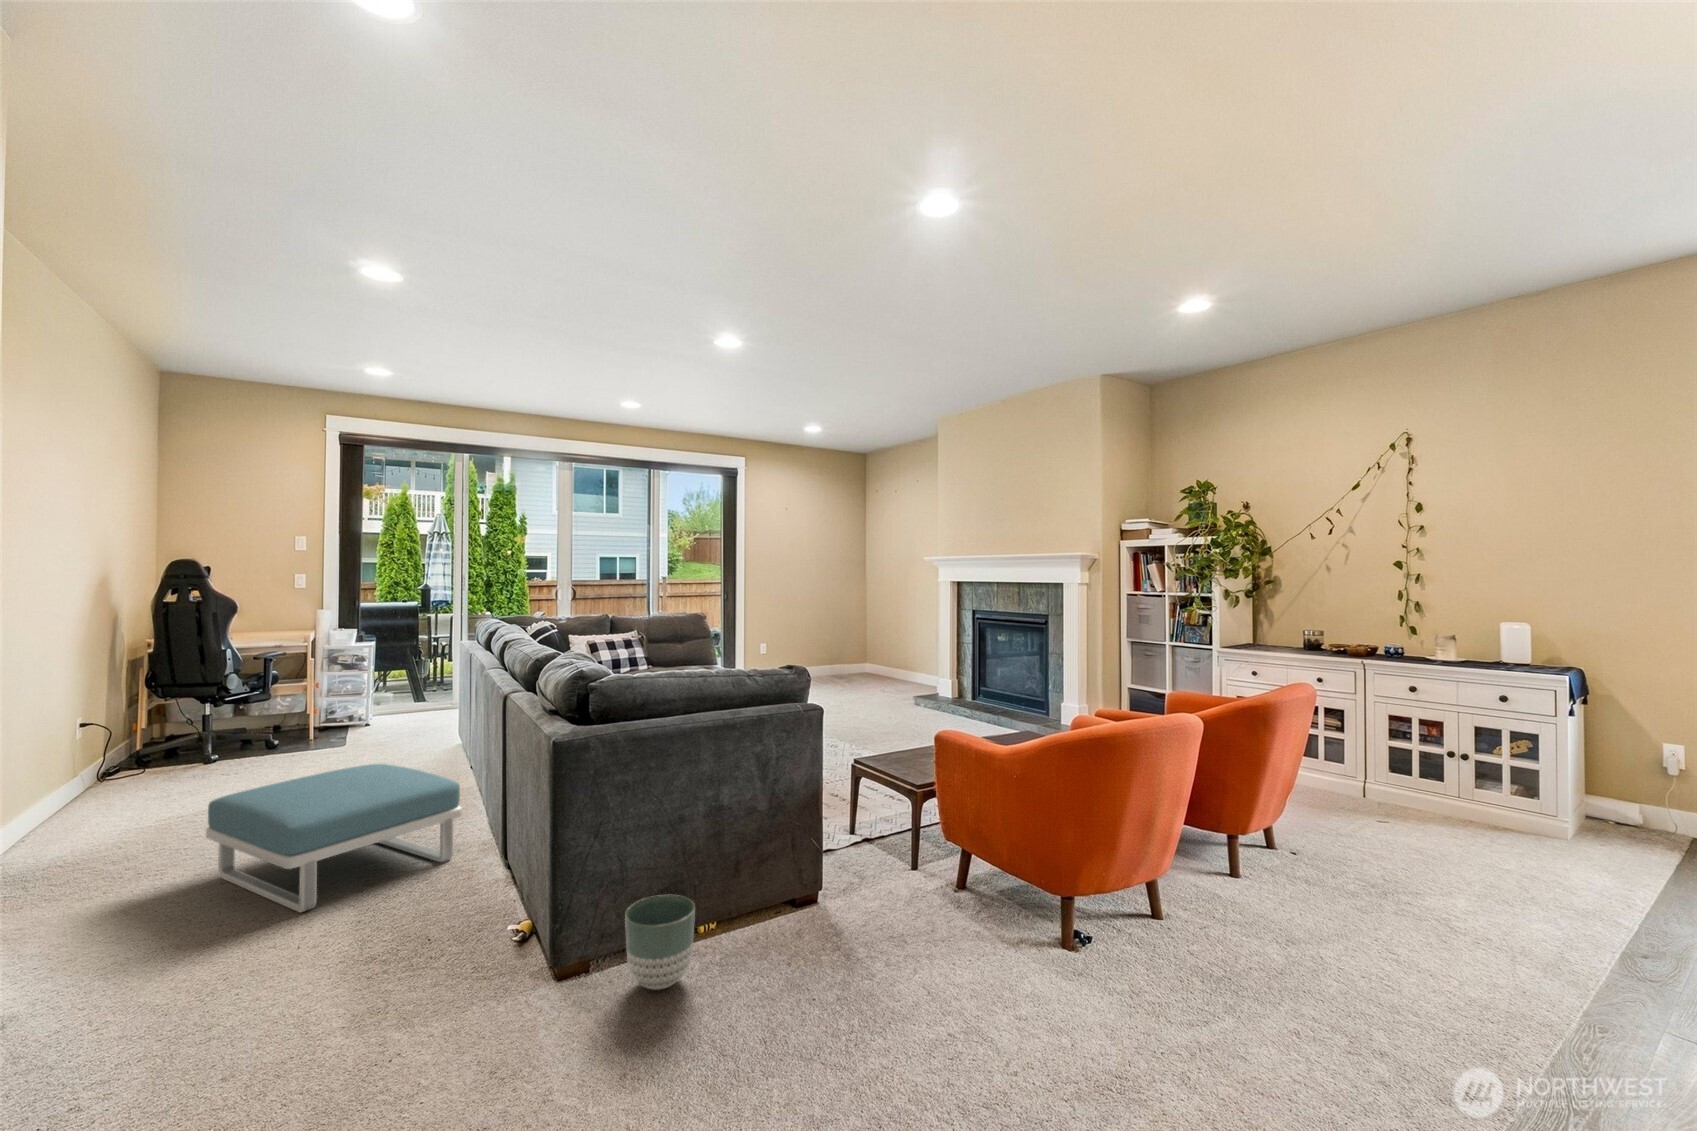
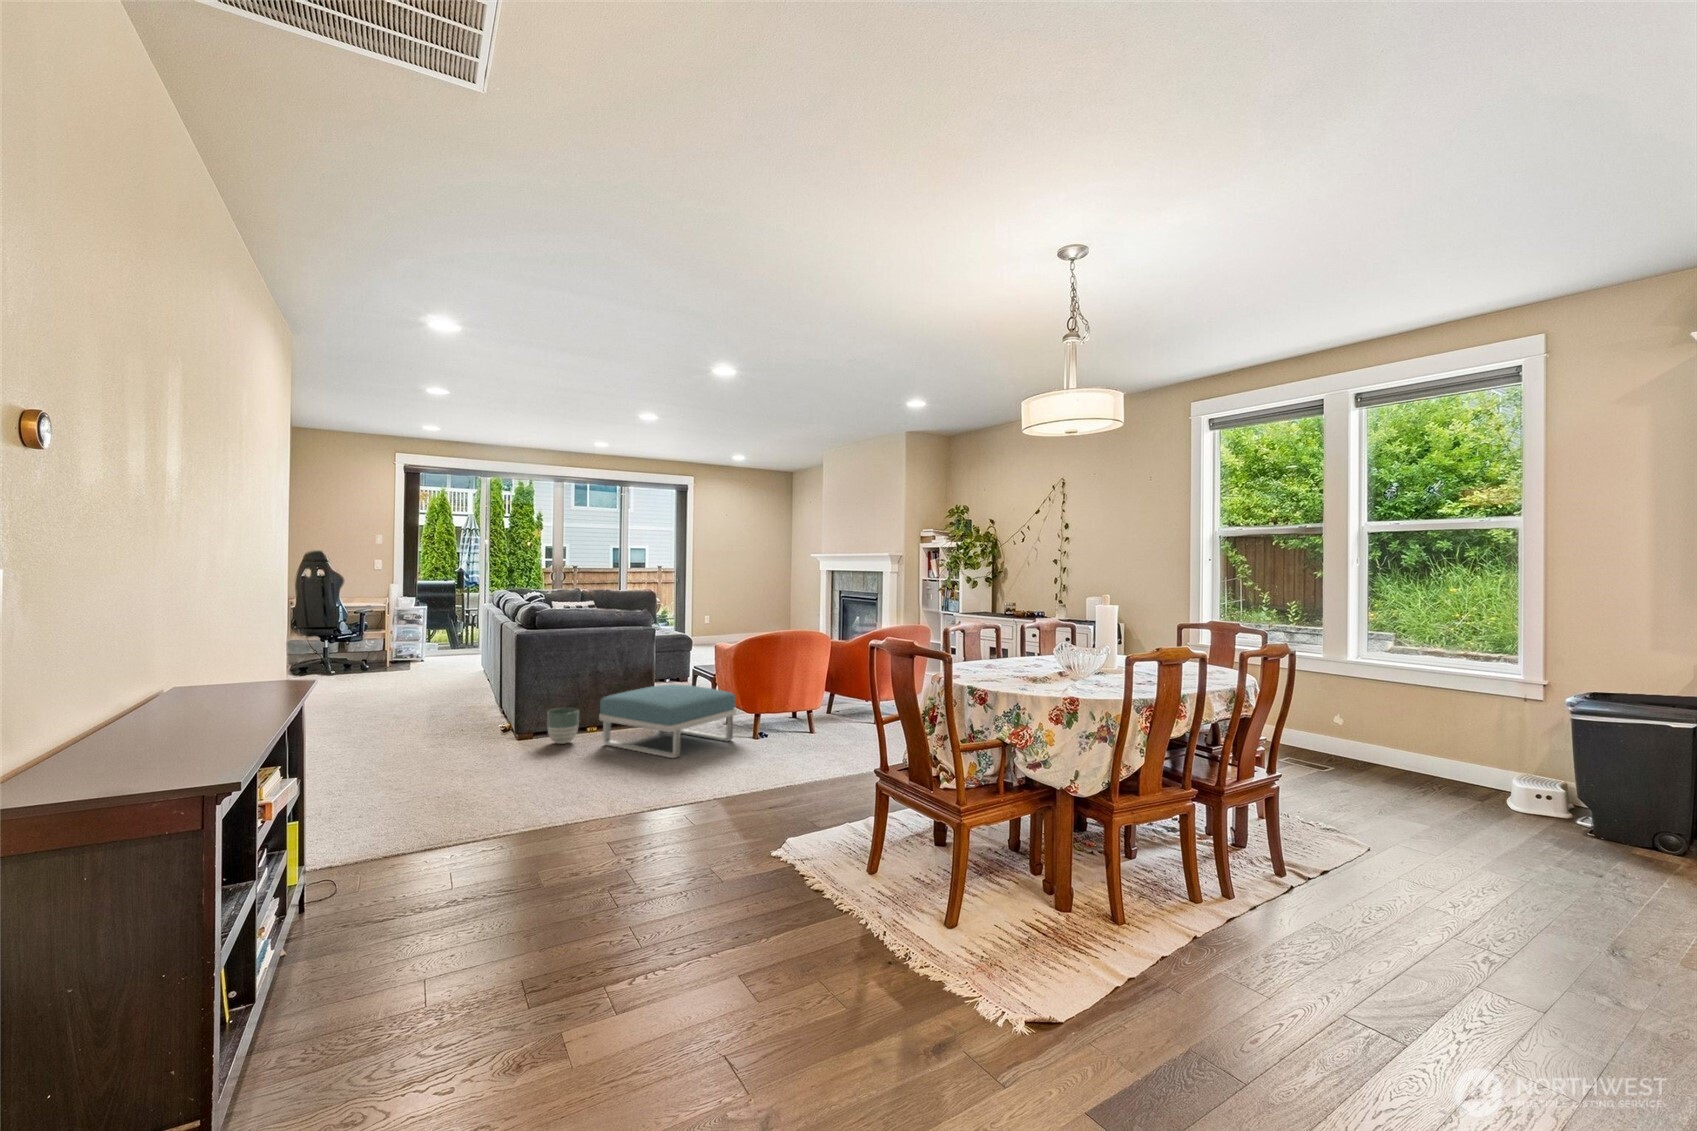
footstool: present [206,764,462,912] -> present [599,684,736,758]

